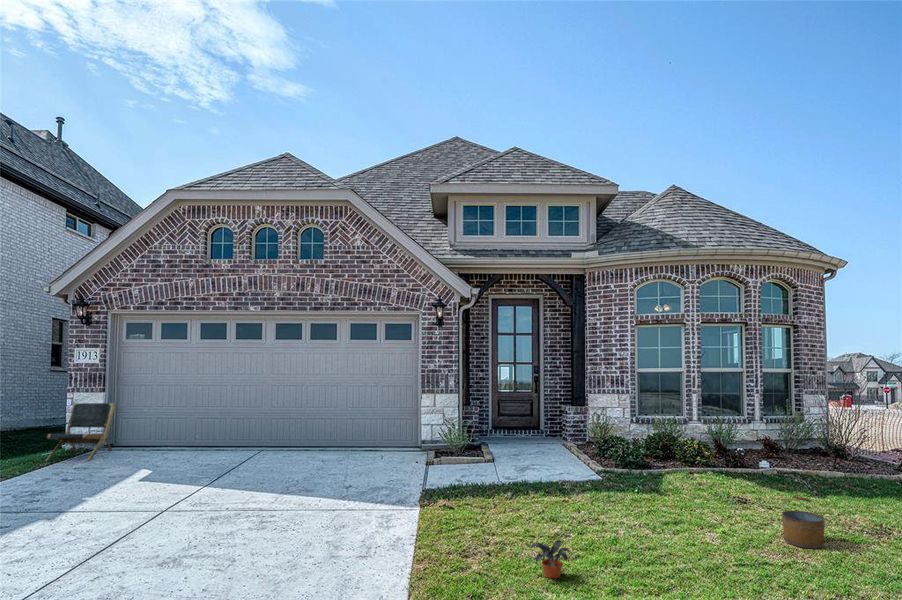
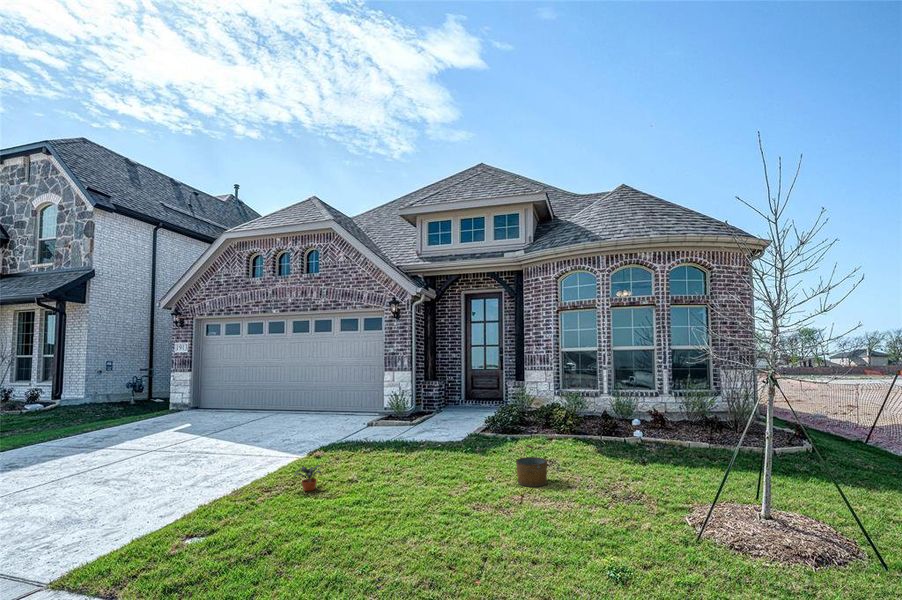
lounge chair: present [46,403,115,461] -> none [150,379,196,417]

